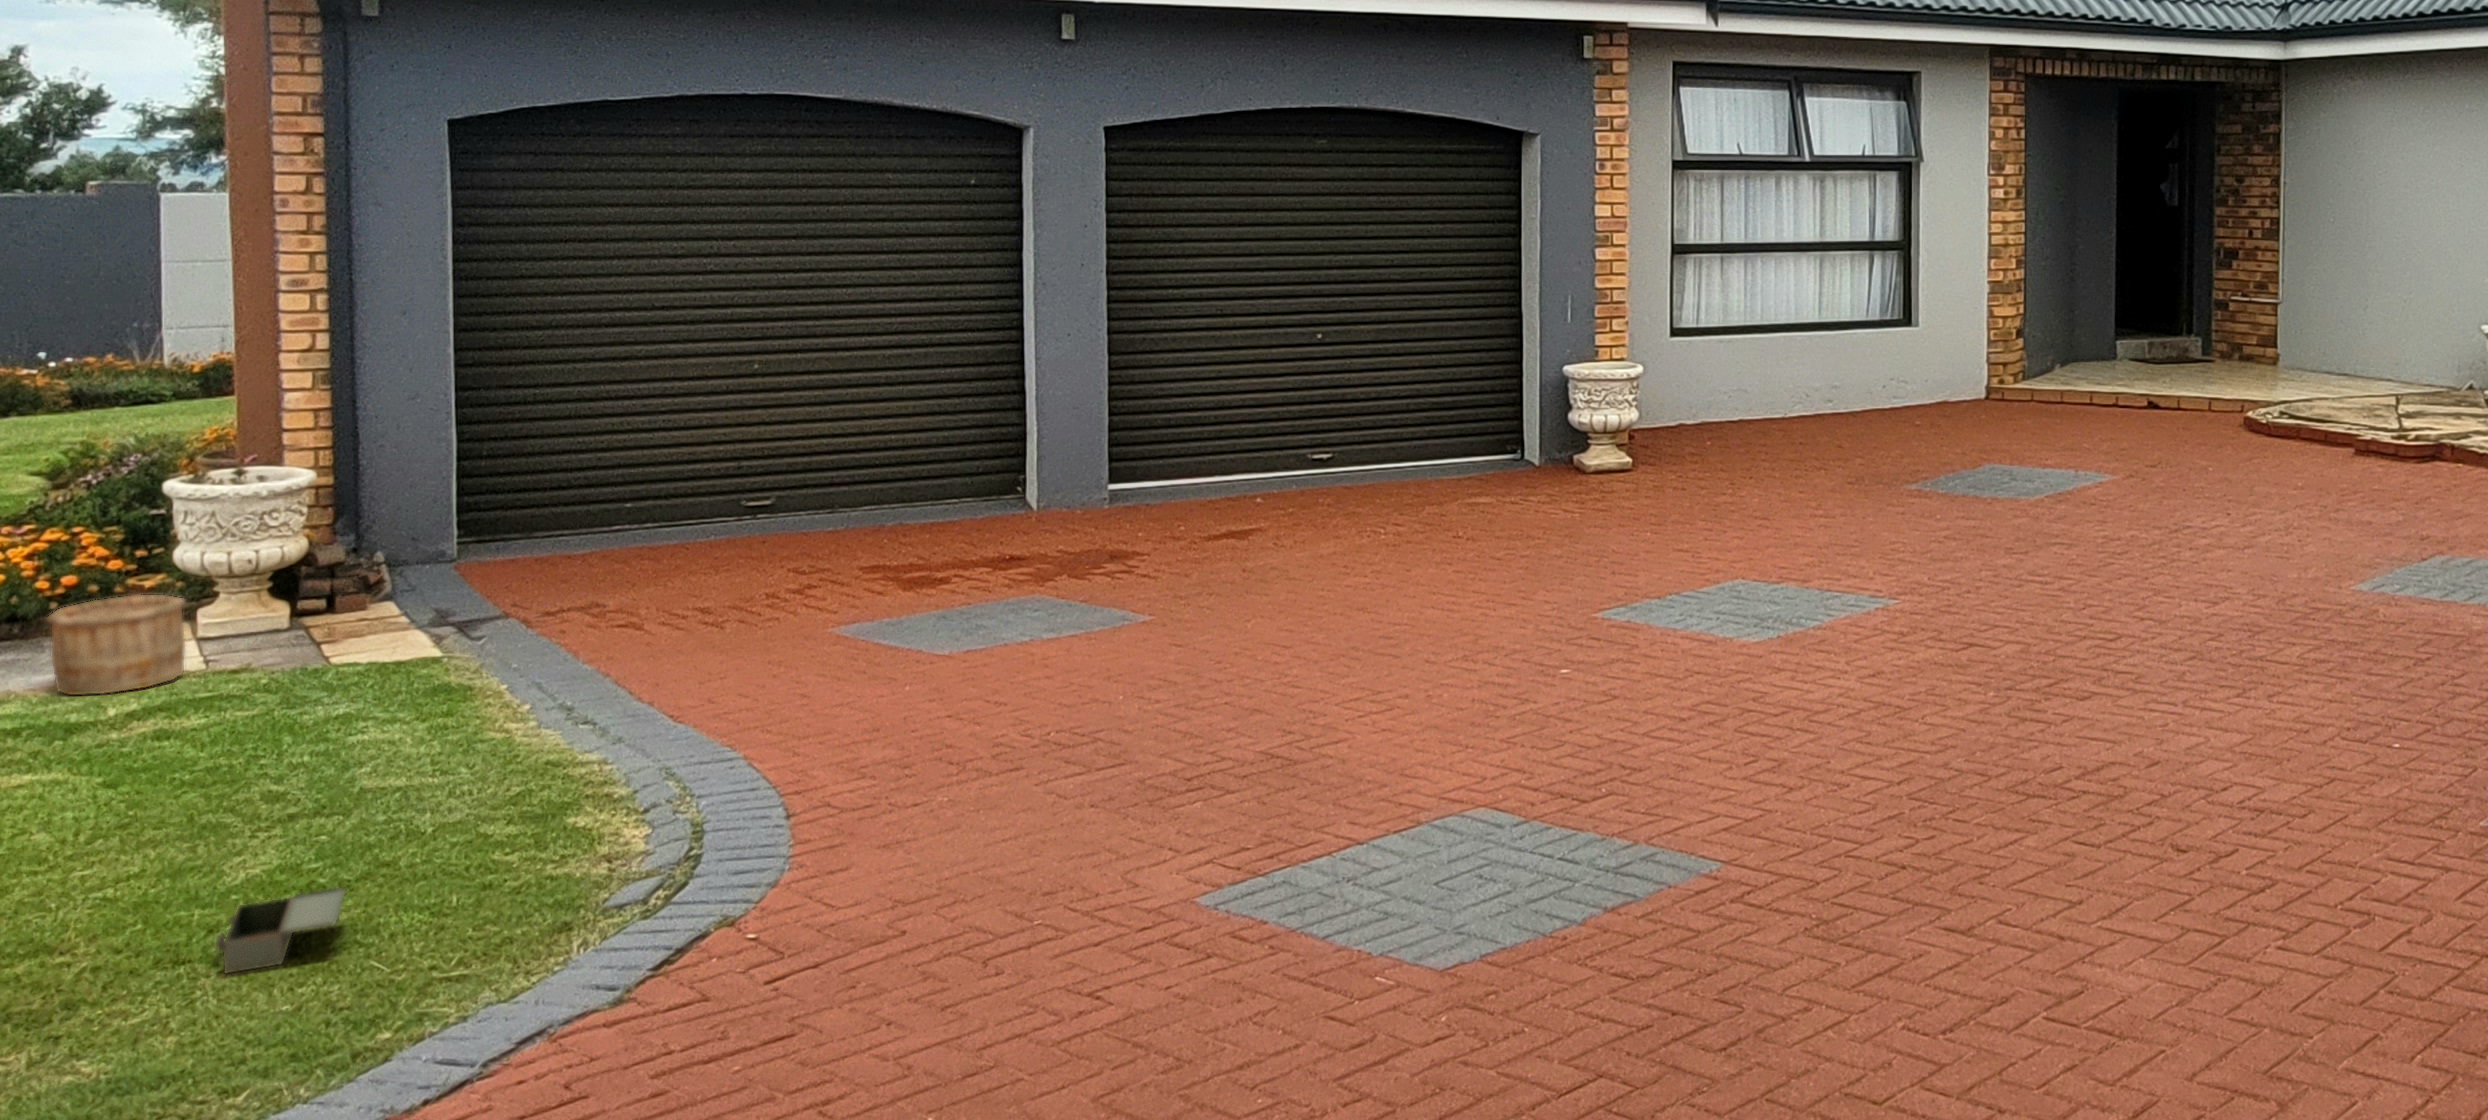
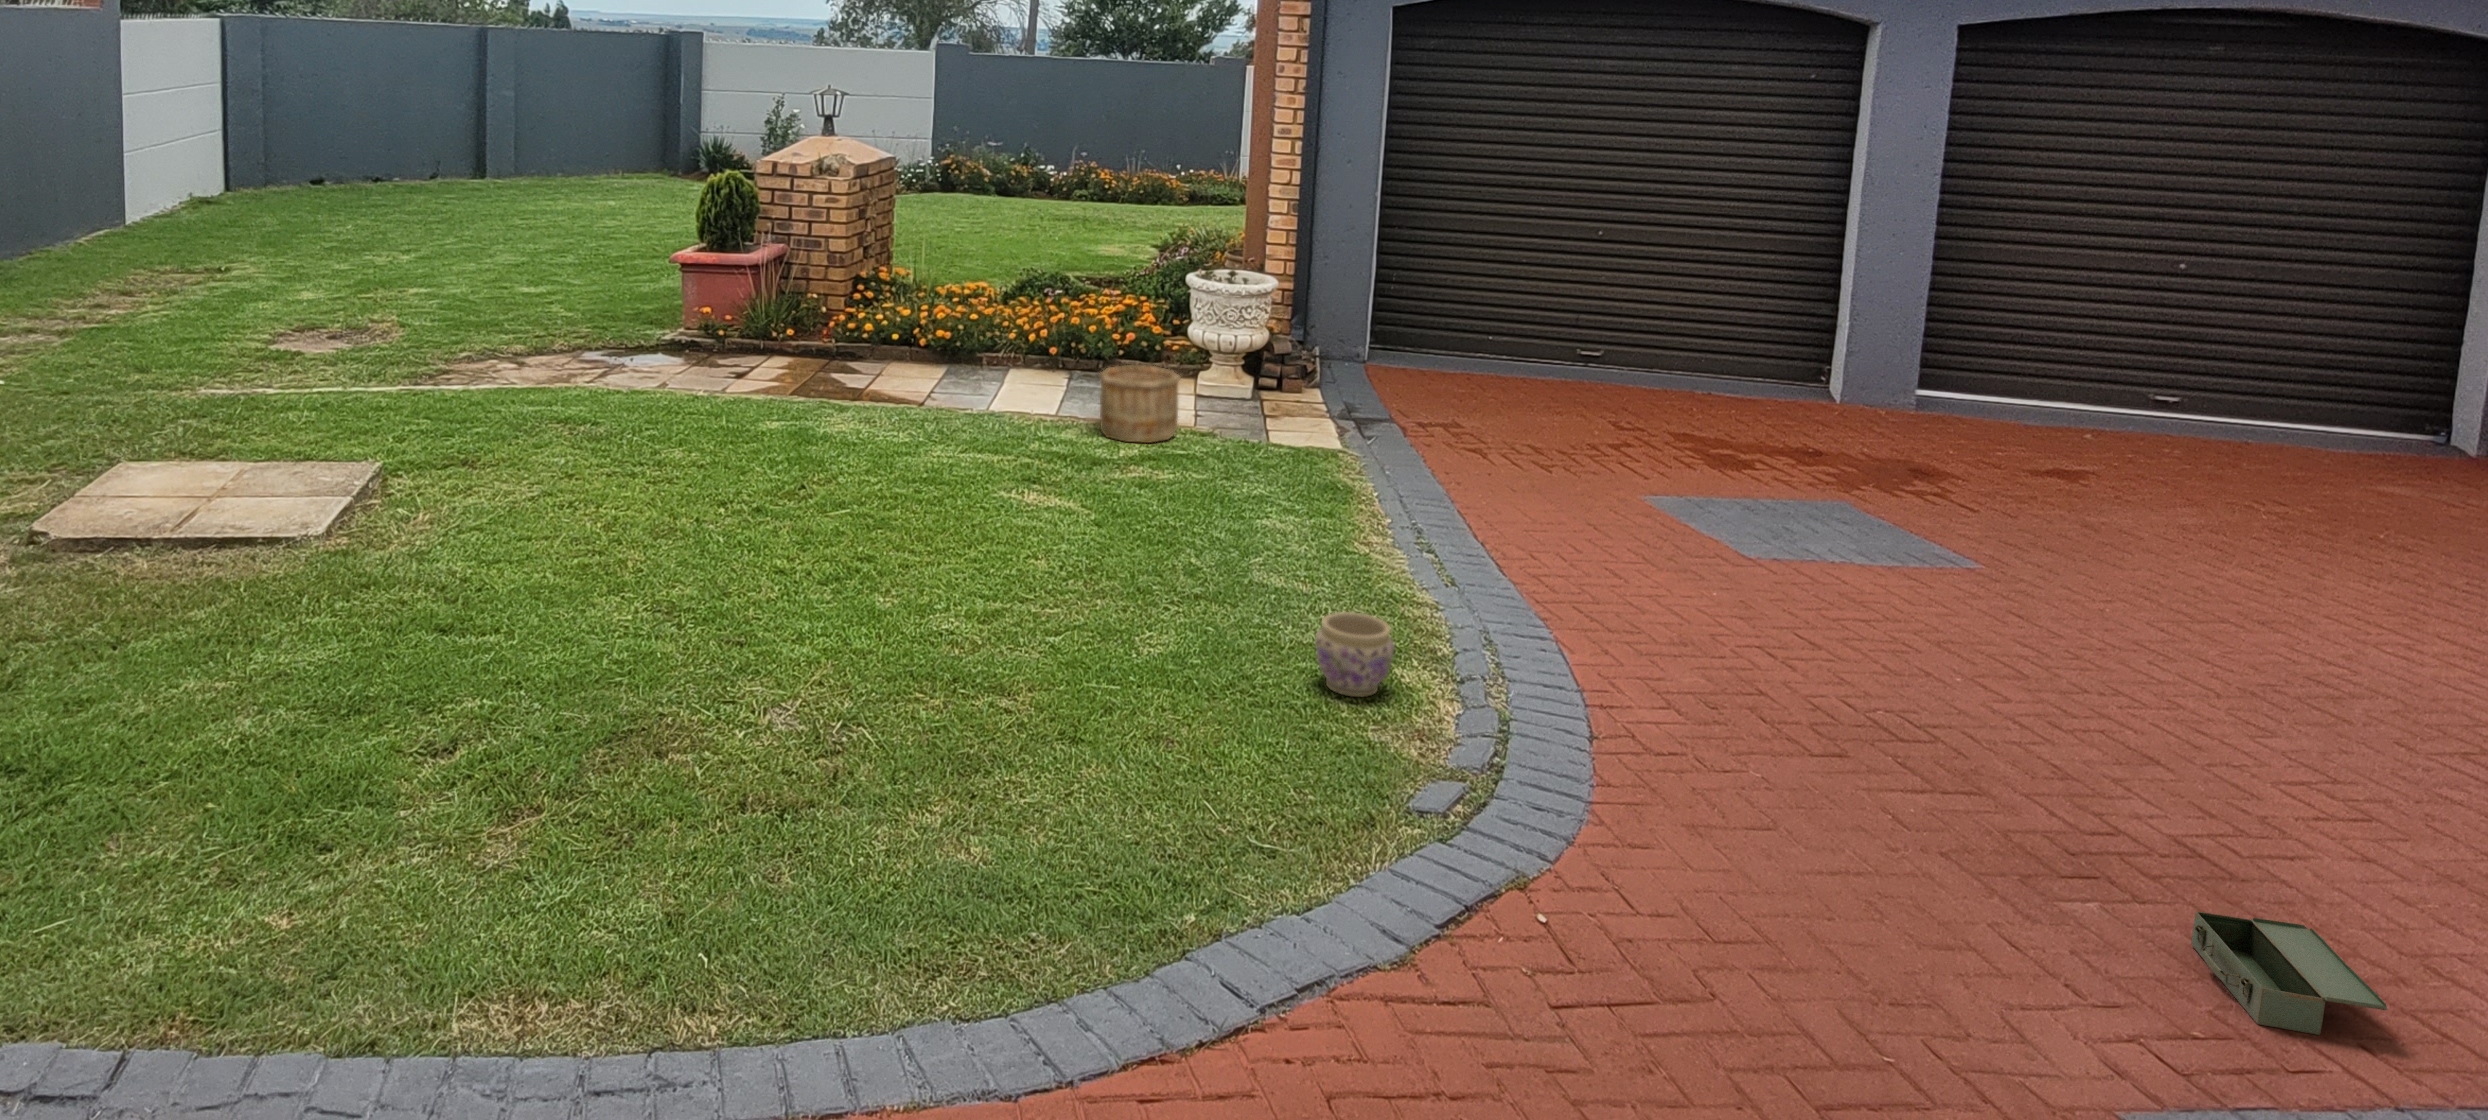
planter: none [445,737,535,815] -> present [1316,612,1394,697]
toolbox: present [216,888,345,973] -> present [2191,911,2387,1035]

